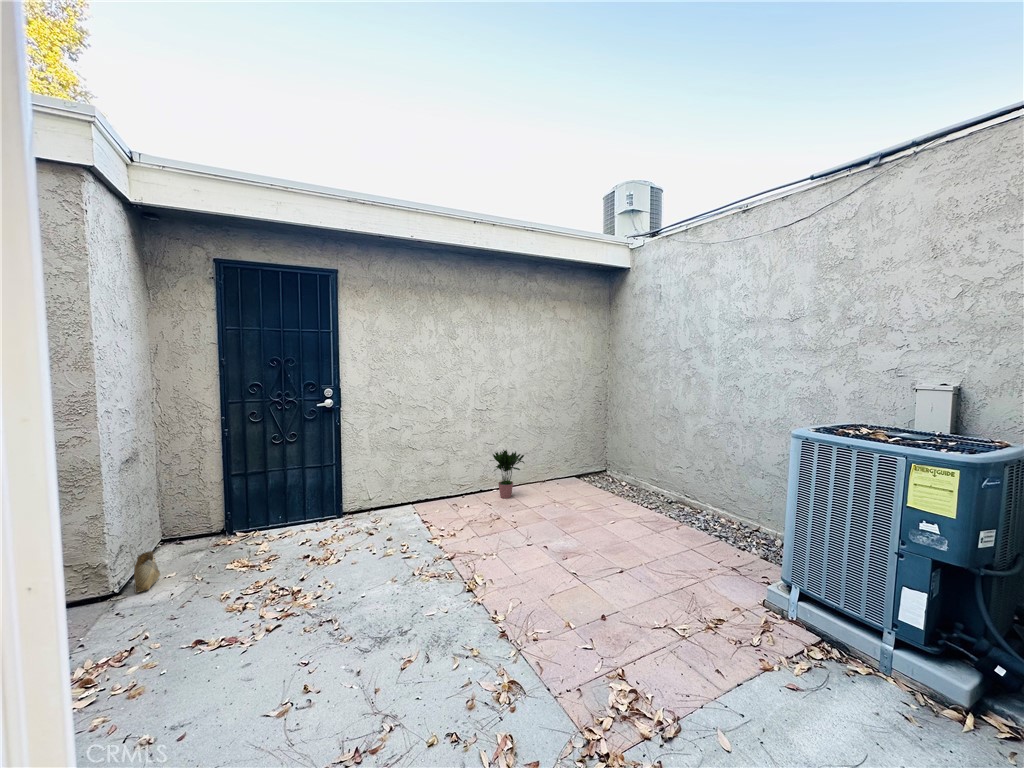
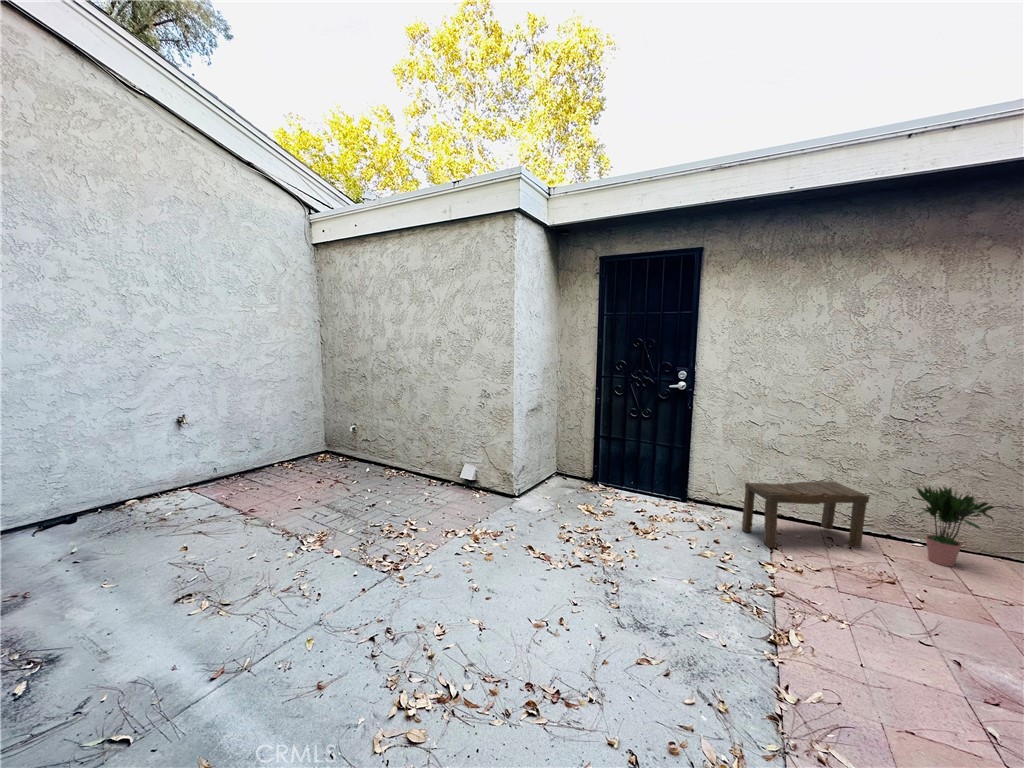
bench: none [399,463,473,527] -> present [742,481,869,548]
woven basket: present [130,545,160,593] -> none [527,467,543,501]

